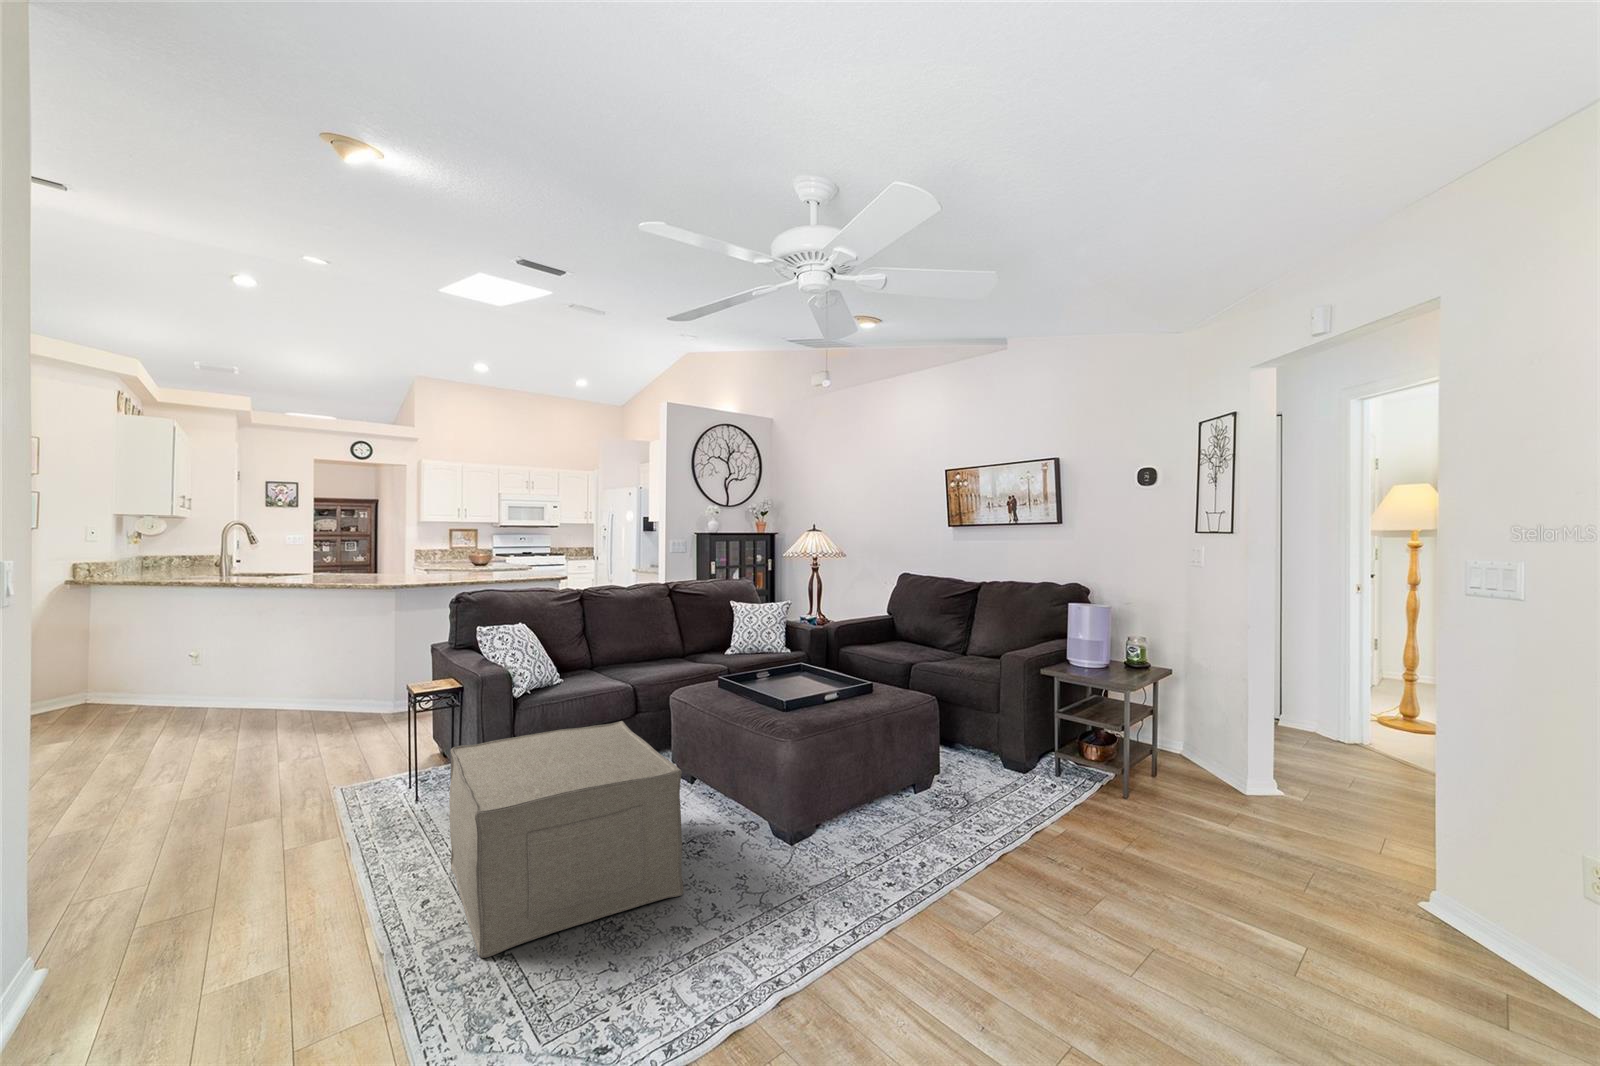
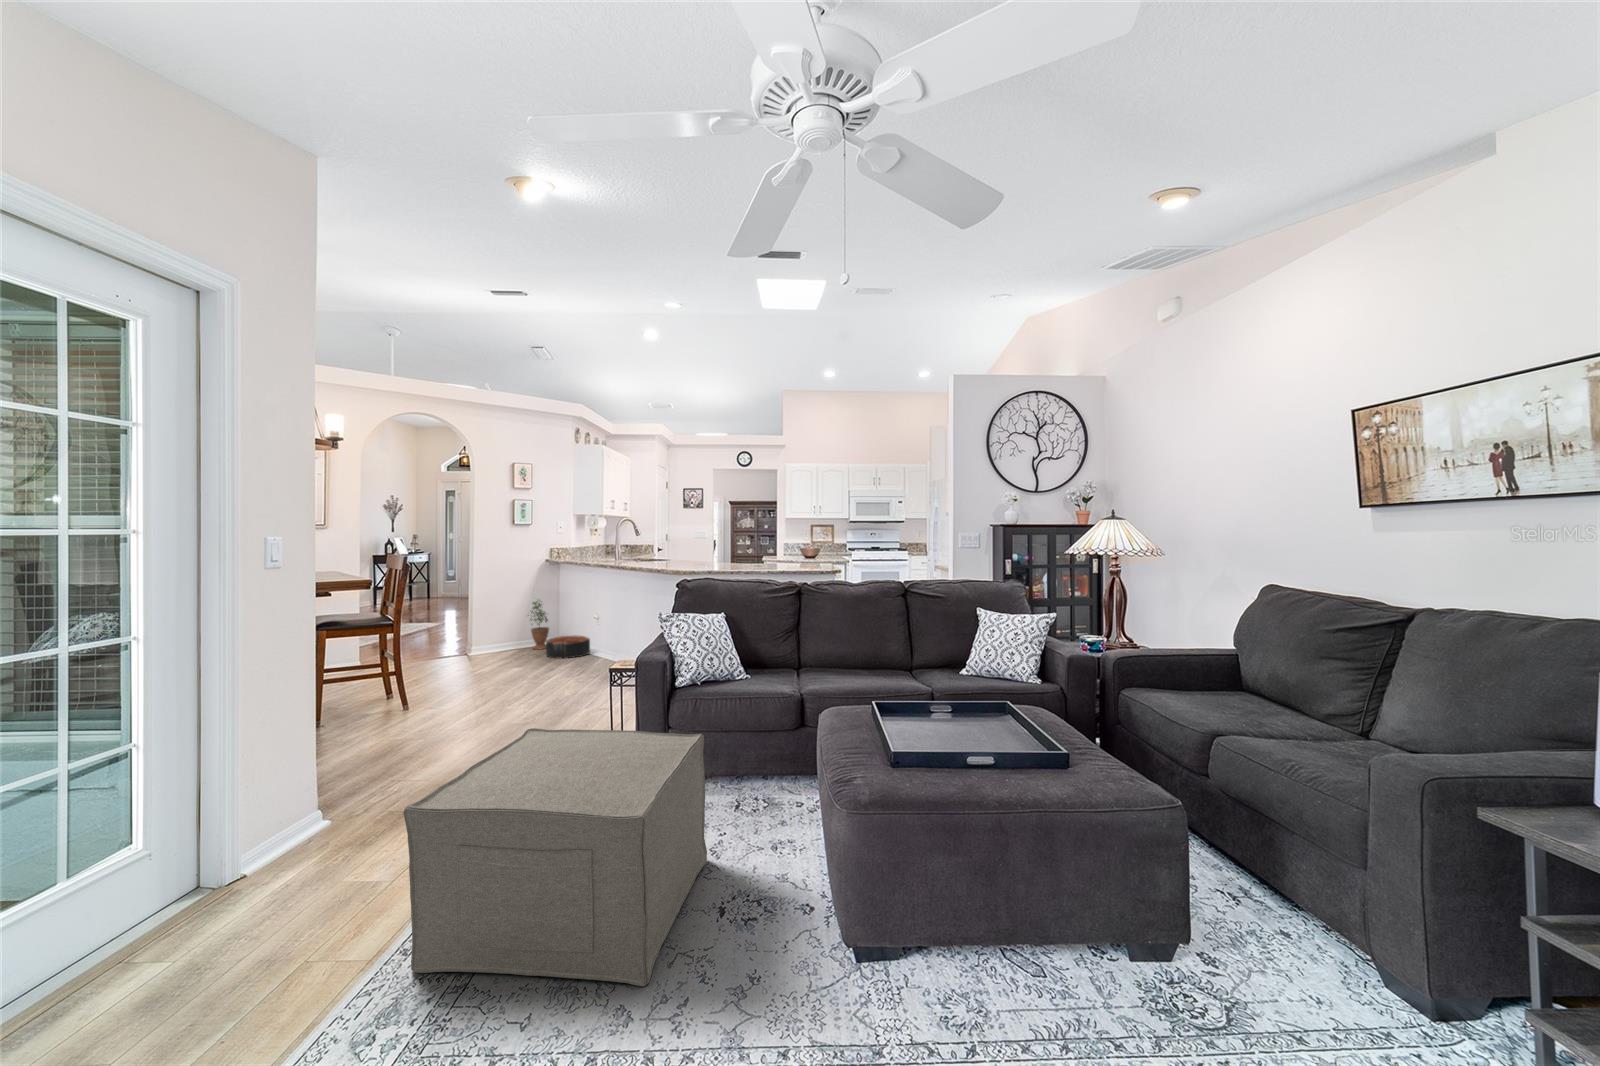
potted plant: none [57,635,98,708] -> present [530,601,549,650]
basket: none [111,679,188,714] -> present [546,636,590,658]

